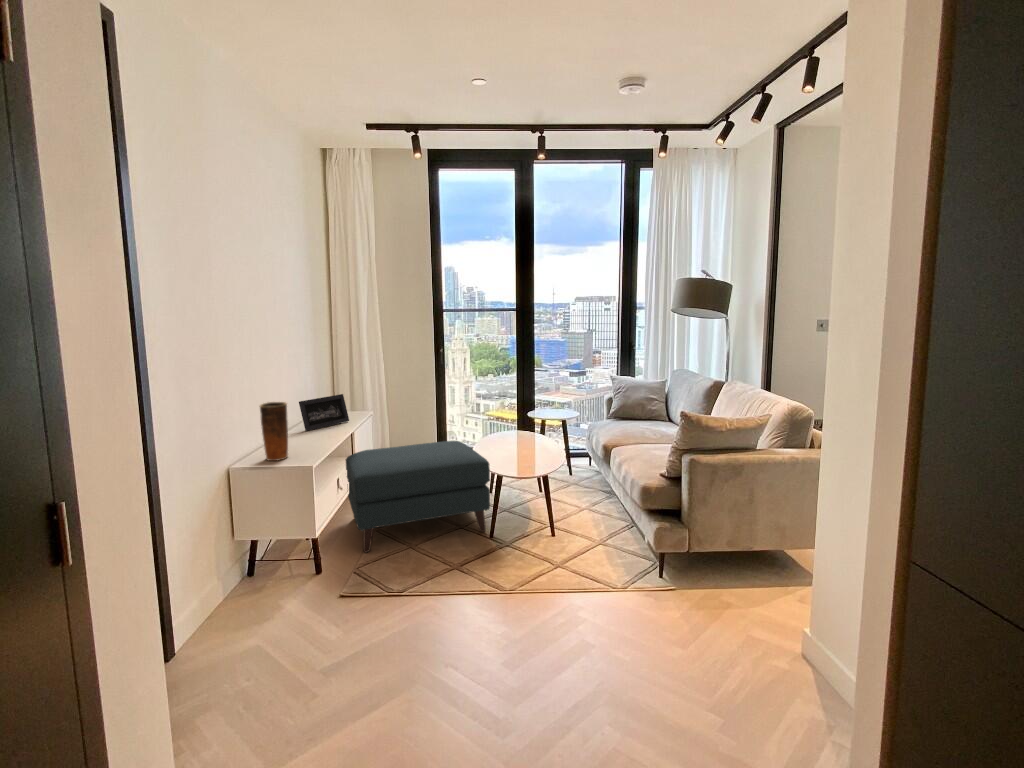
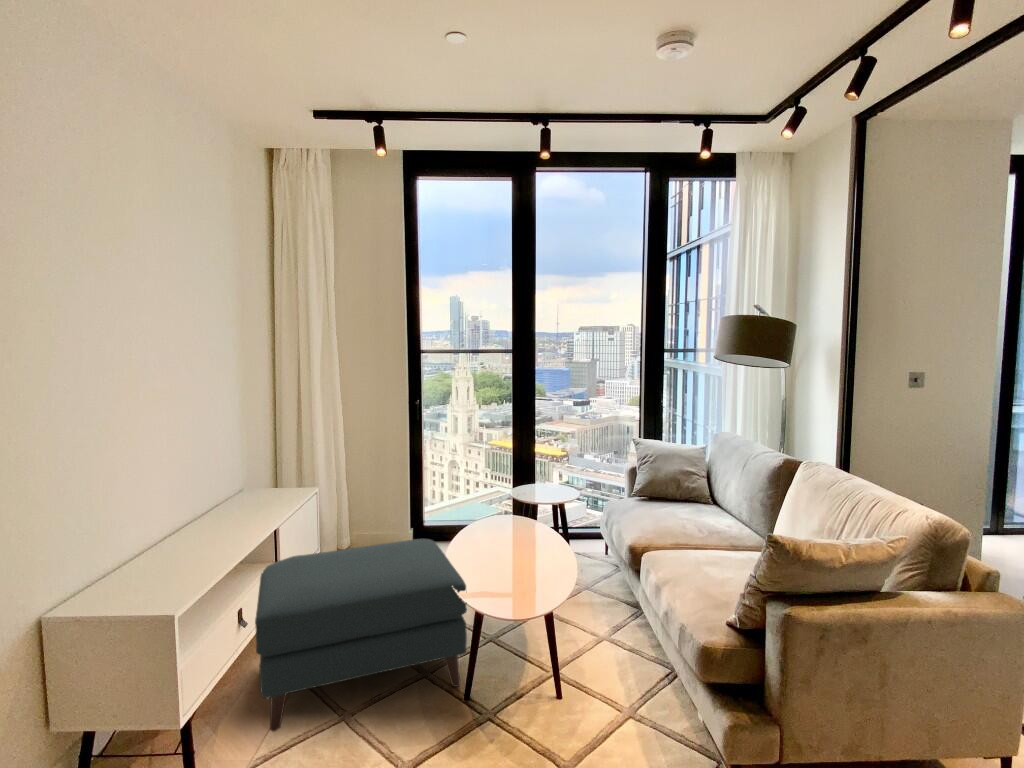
picture frame: present [299,394,349,431] -> none [201,471,279,528]
vase: present [260,402,288,461] -> none [100,505,150,603]

